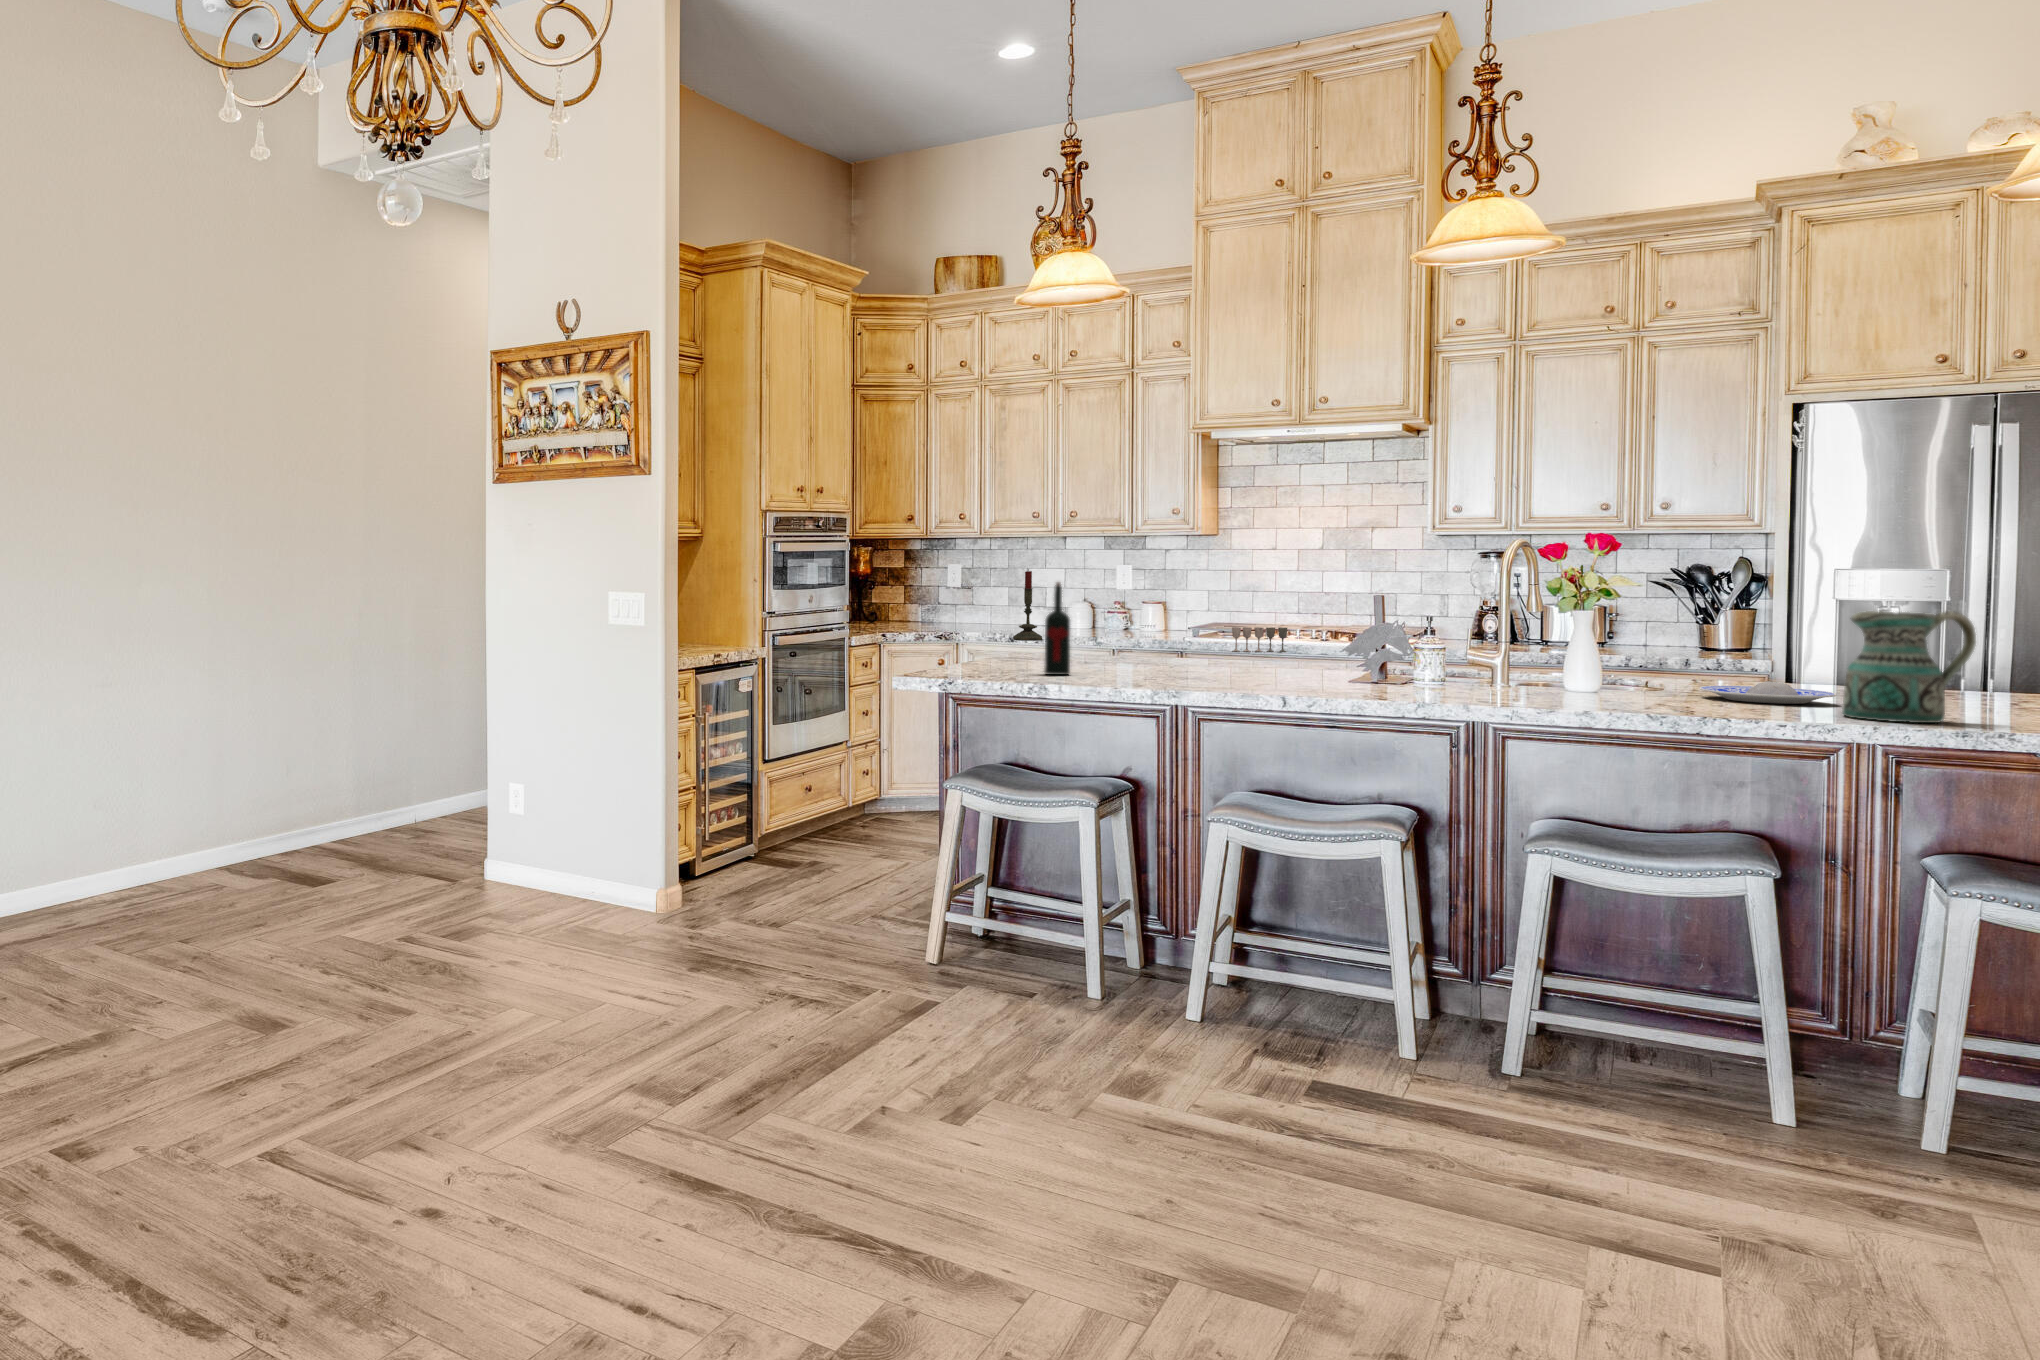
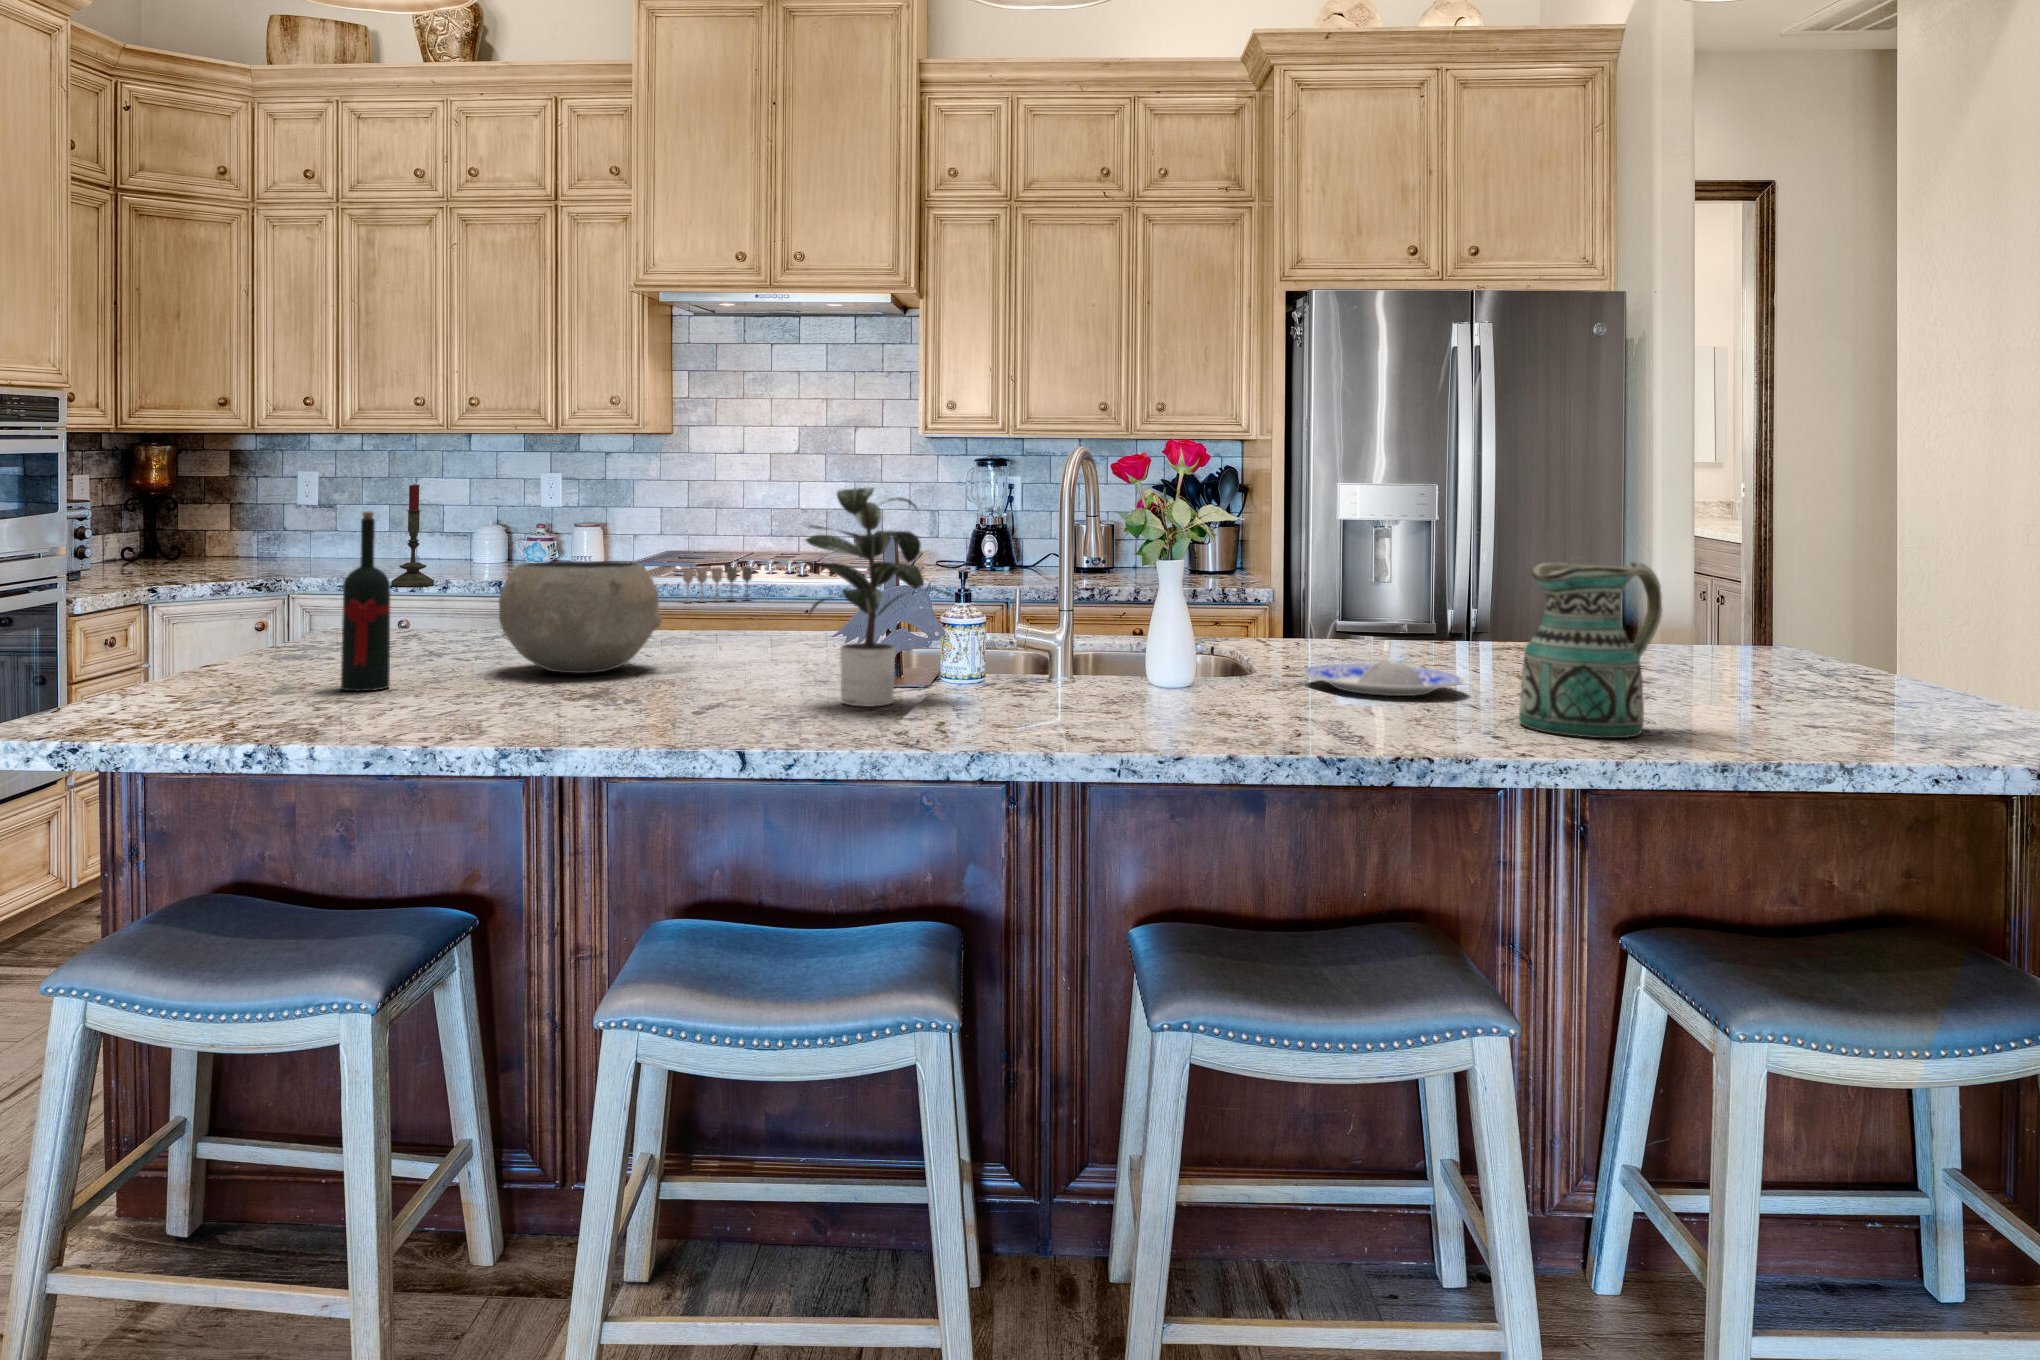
potted plant: none [1304,565,1436,690] -> present [806,487,955,707]
ceramic bowl: none [1126,612,1227,674] -> present [499,561,662,673]

